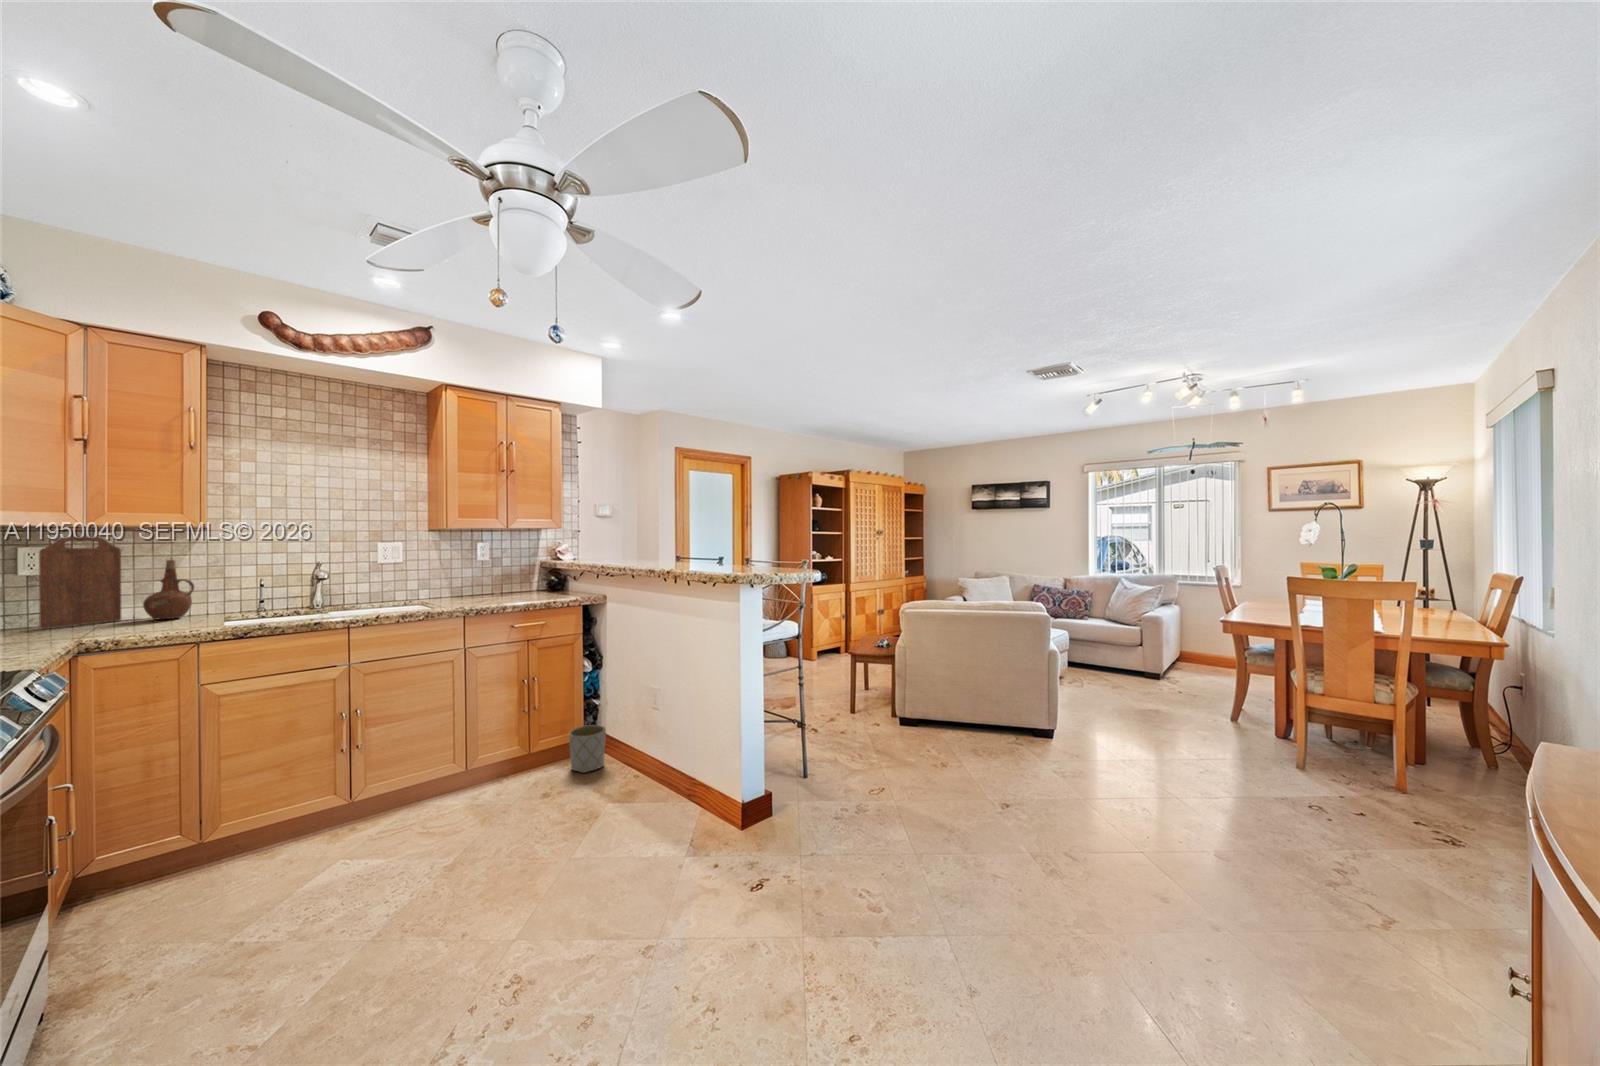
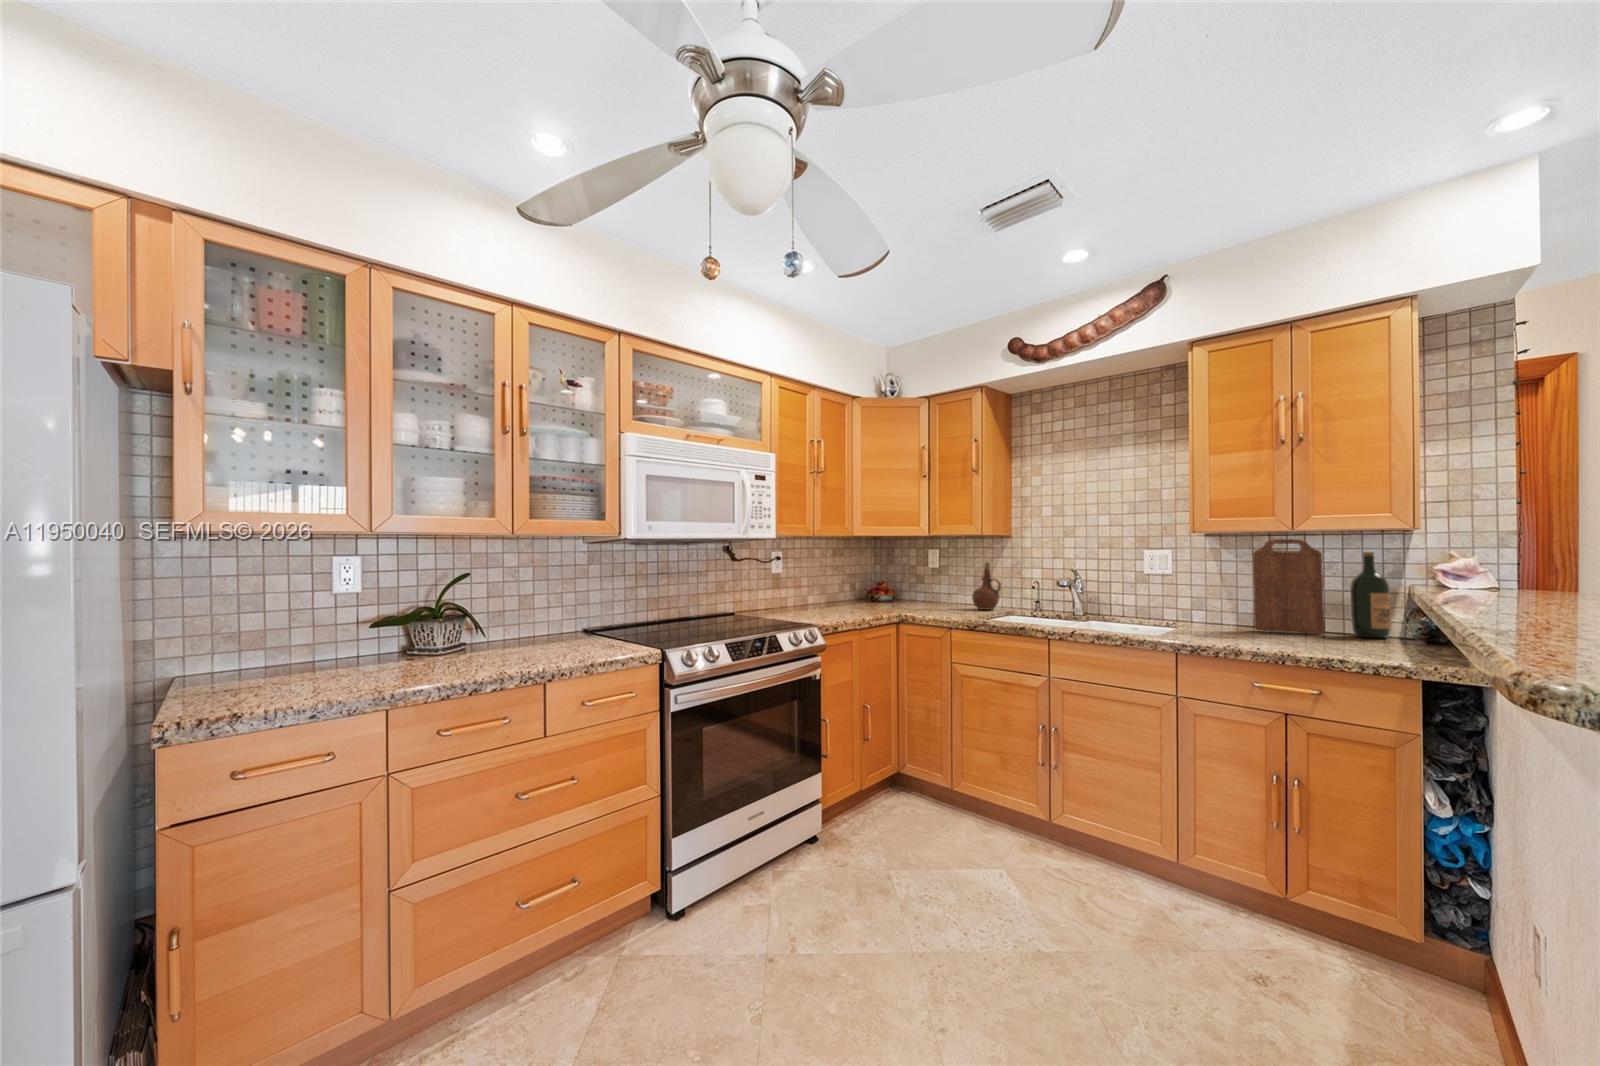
cutting board: present [39,537,121,628] -> present [1253,539,1324,634]
wine bottle: none [518,542,536,592] -> present [1350,552,1391,638]
planter: present [569,725,606,773] -> none [1363,917,1466,1041]

